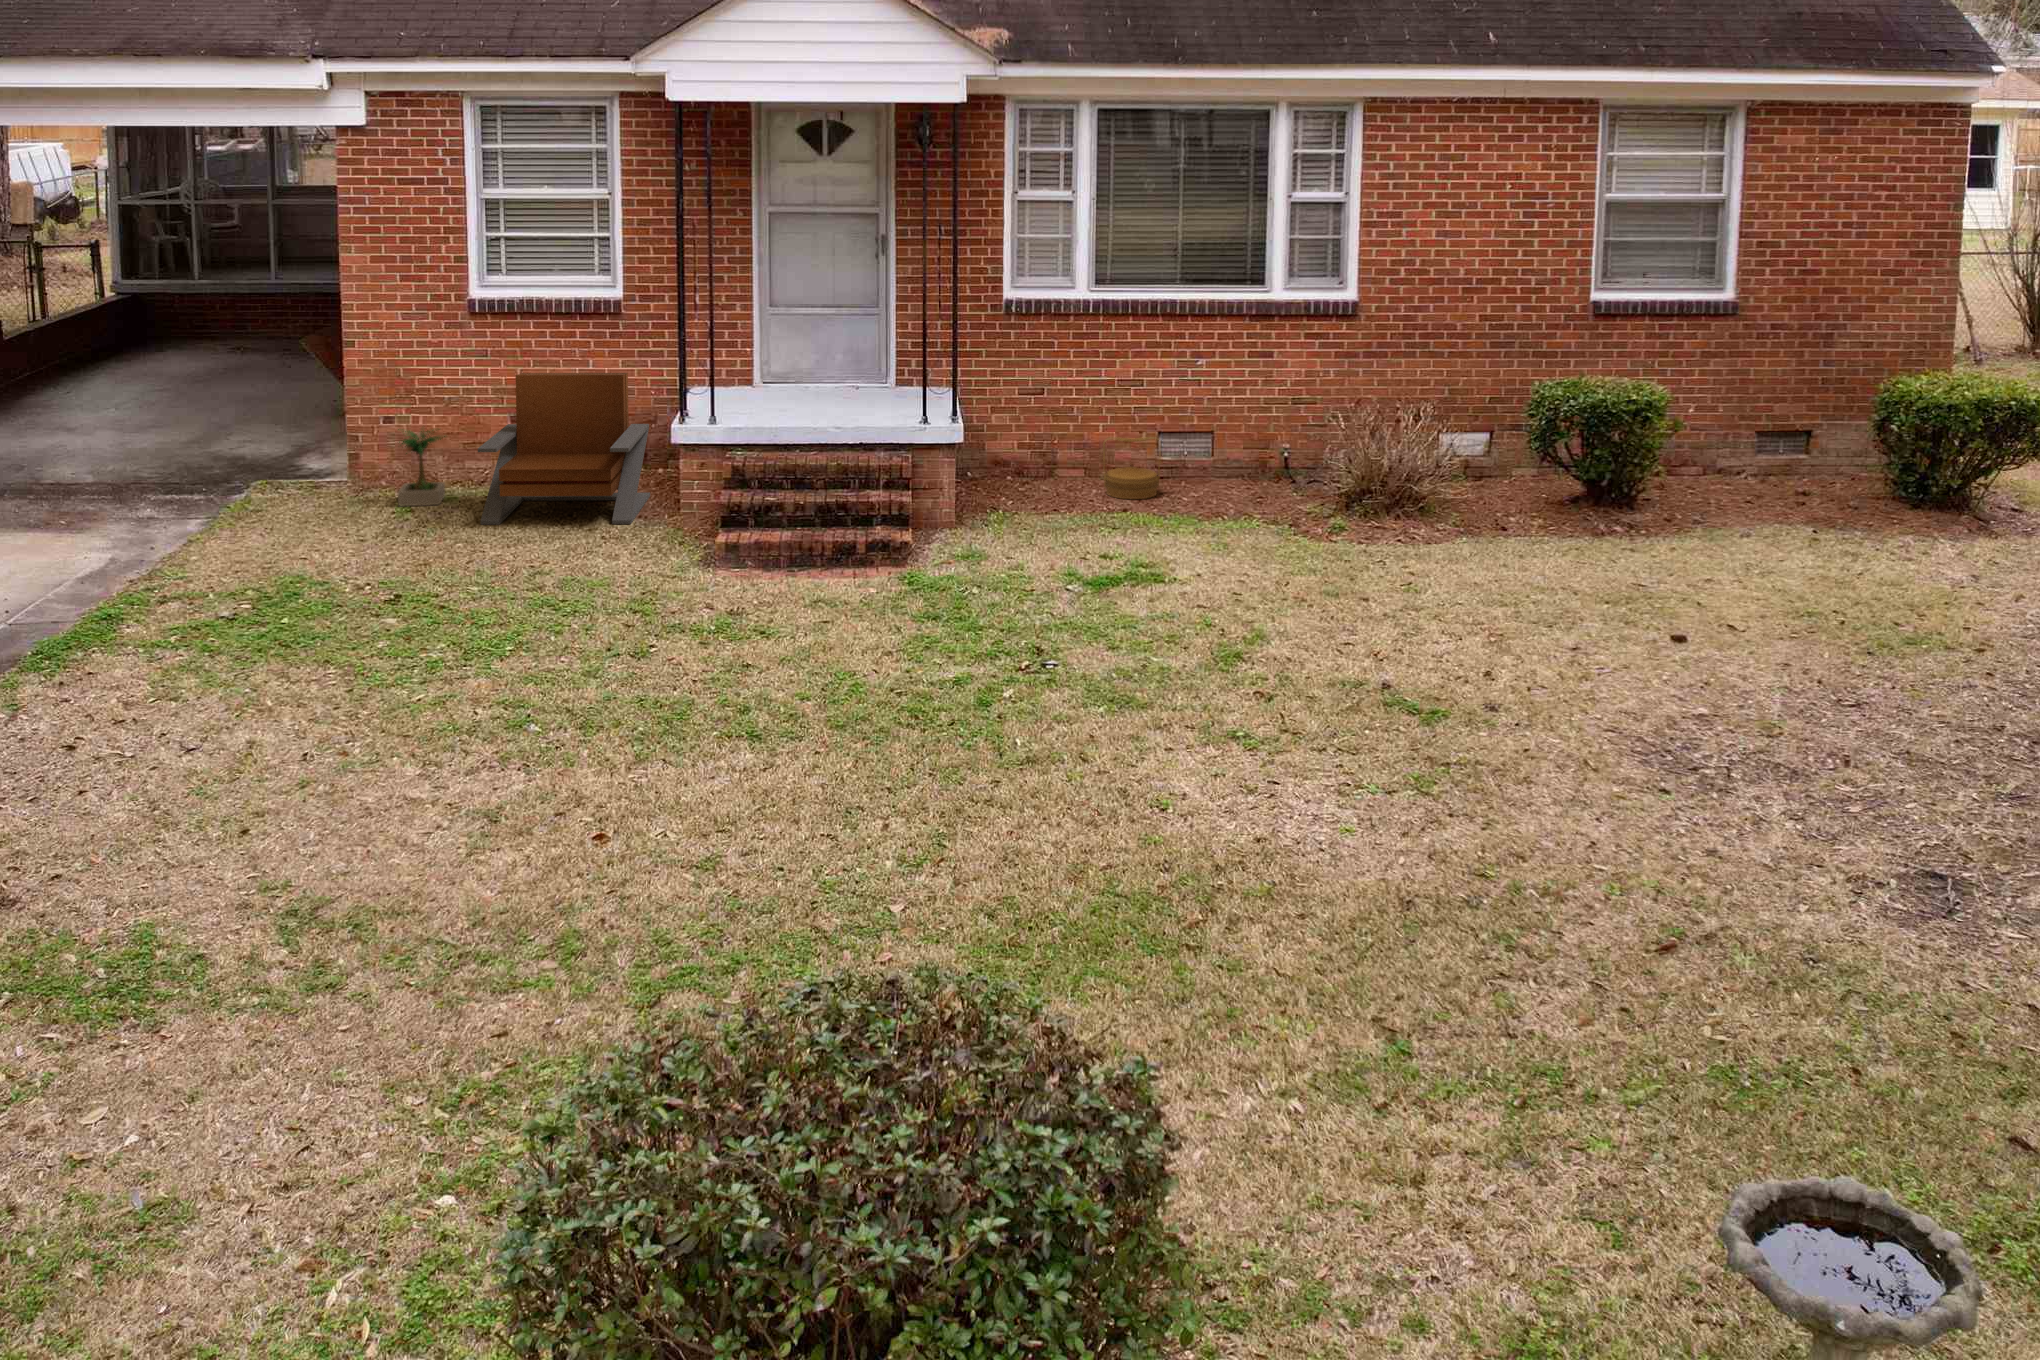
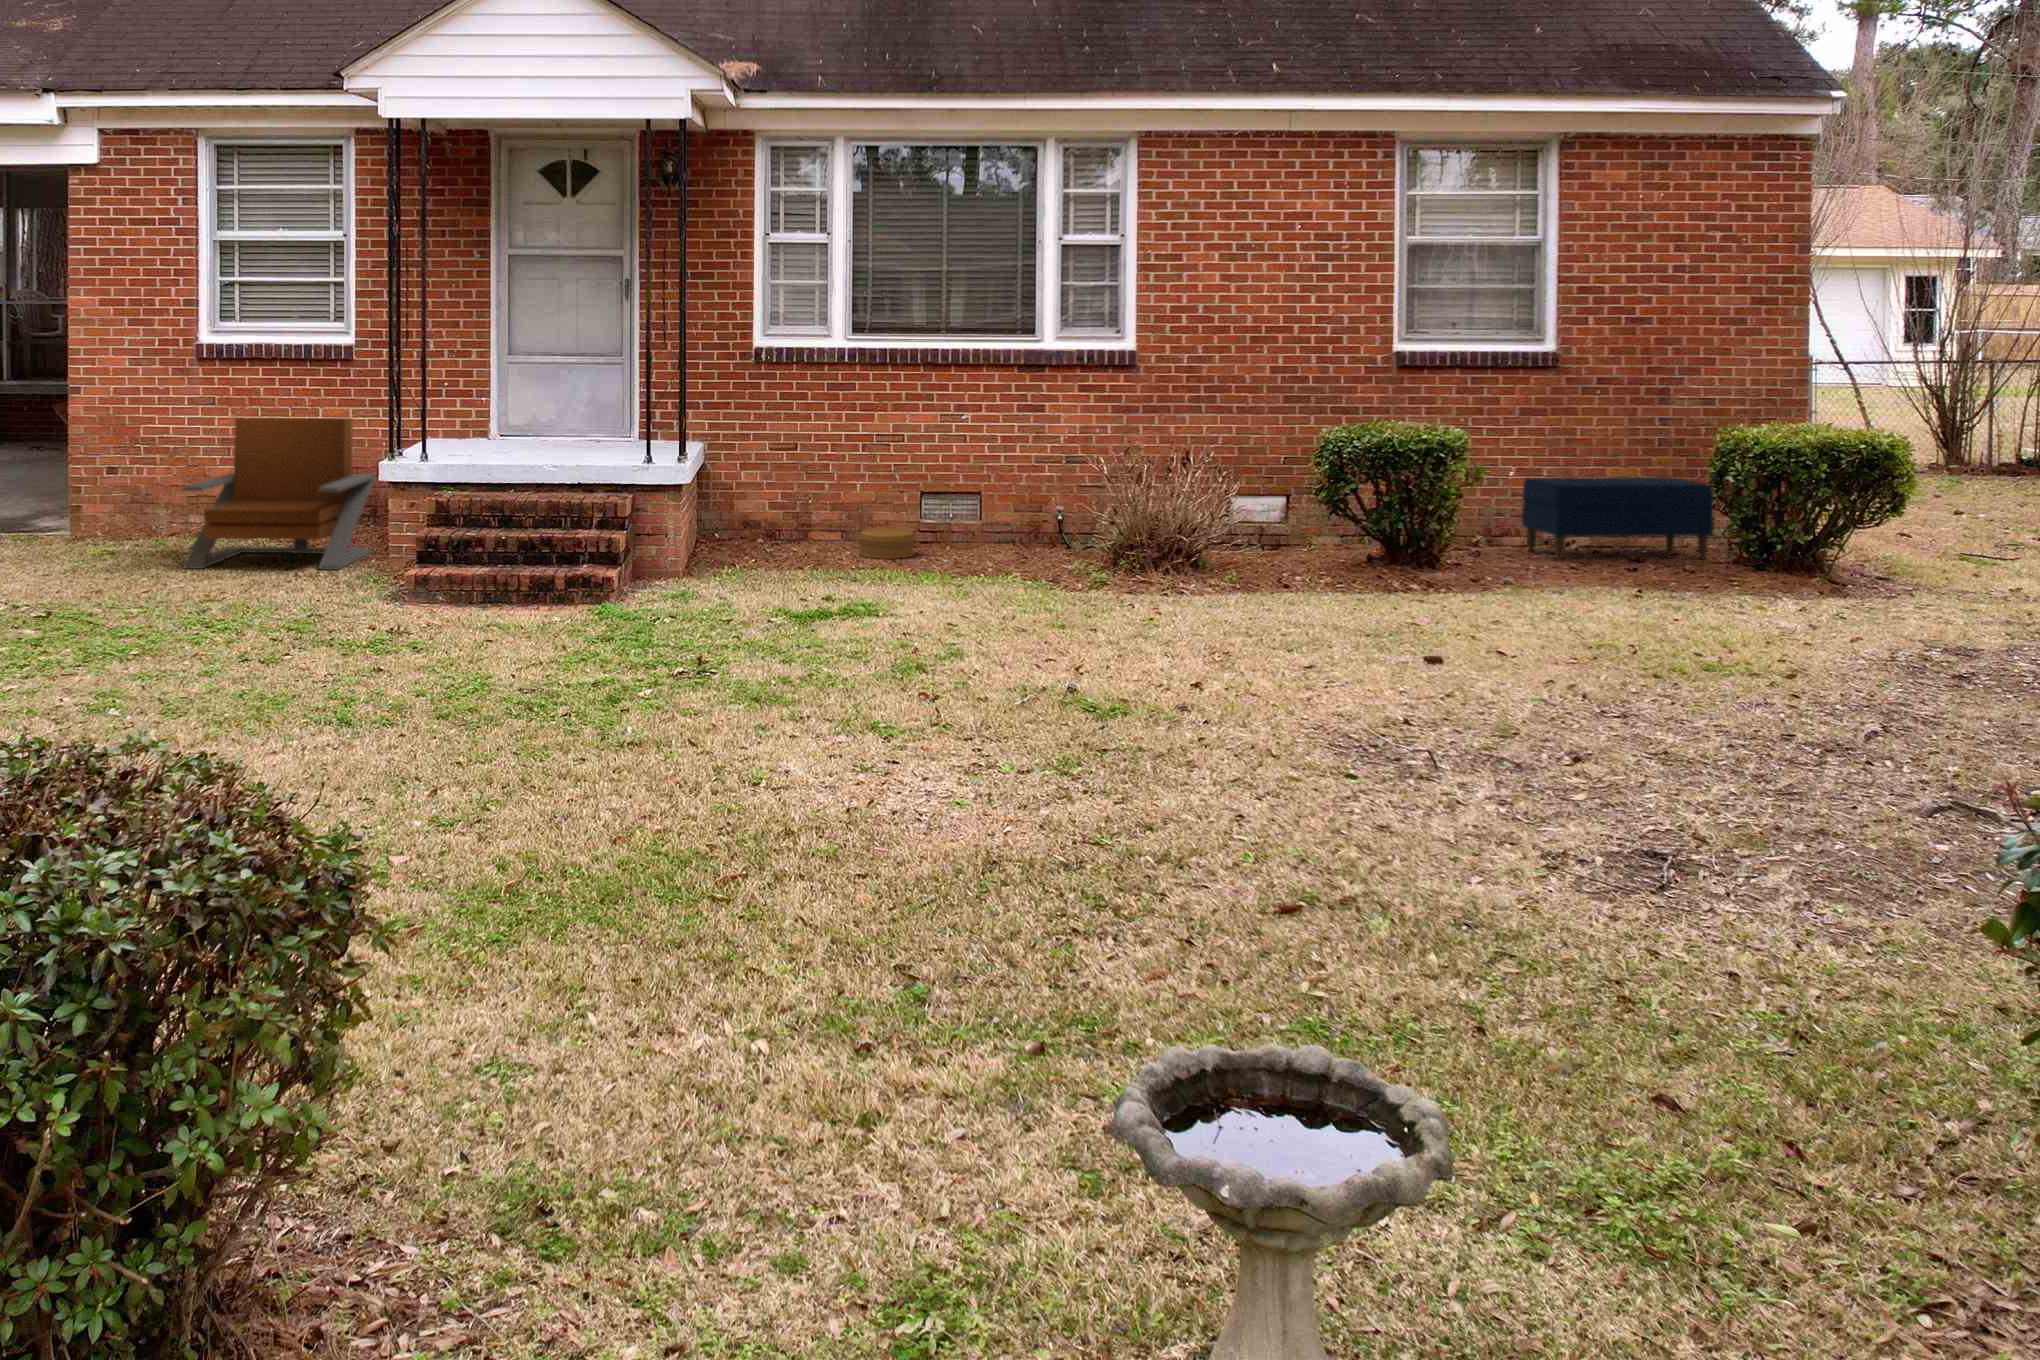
bench: none [1698,411,1869,492] -> present [1522,477,1714,560]
potted plant: present [398,429,445,506] -> none [109,473,172,555]

